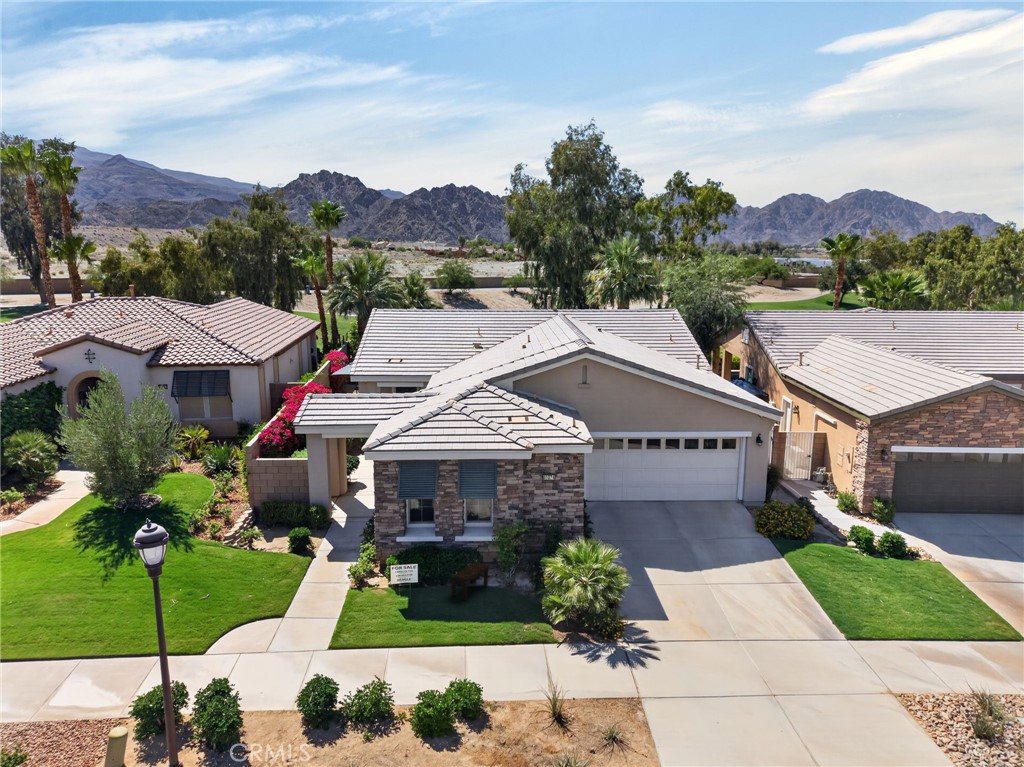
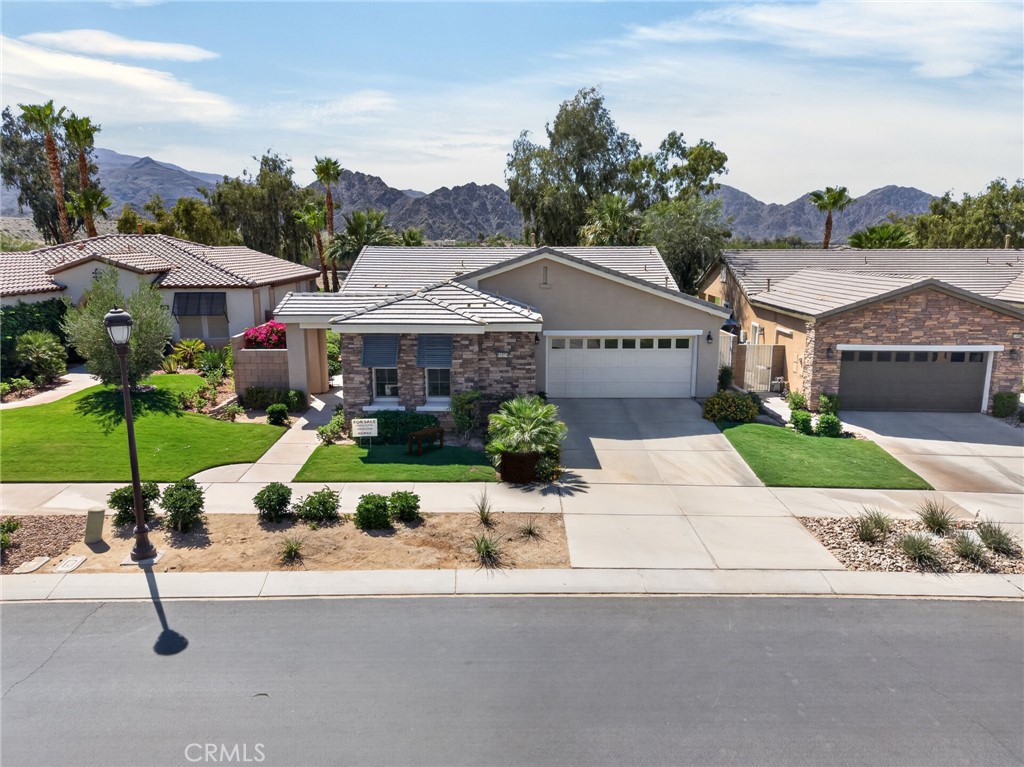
wooden crate: none [562,599,605,651] -> present [500,450,540,485]

